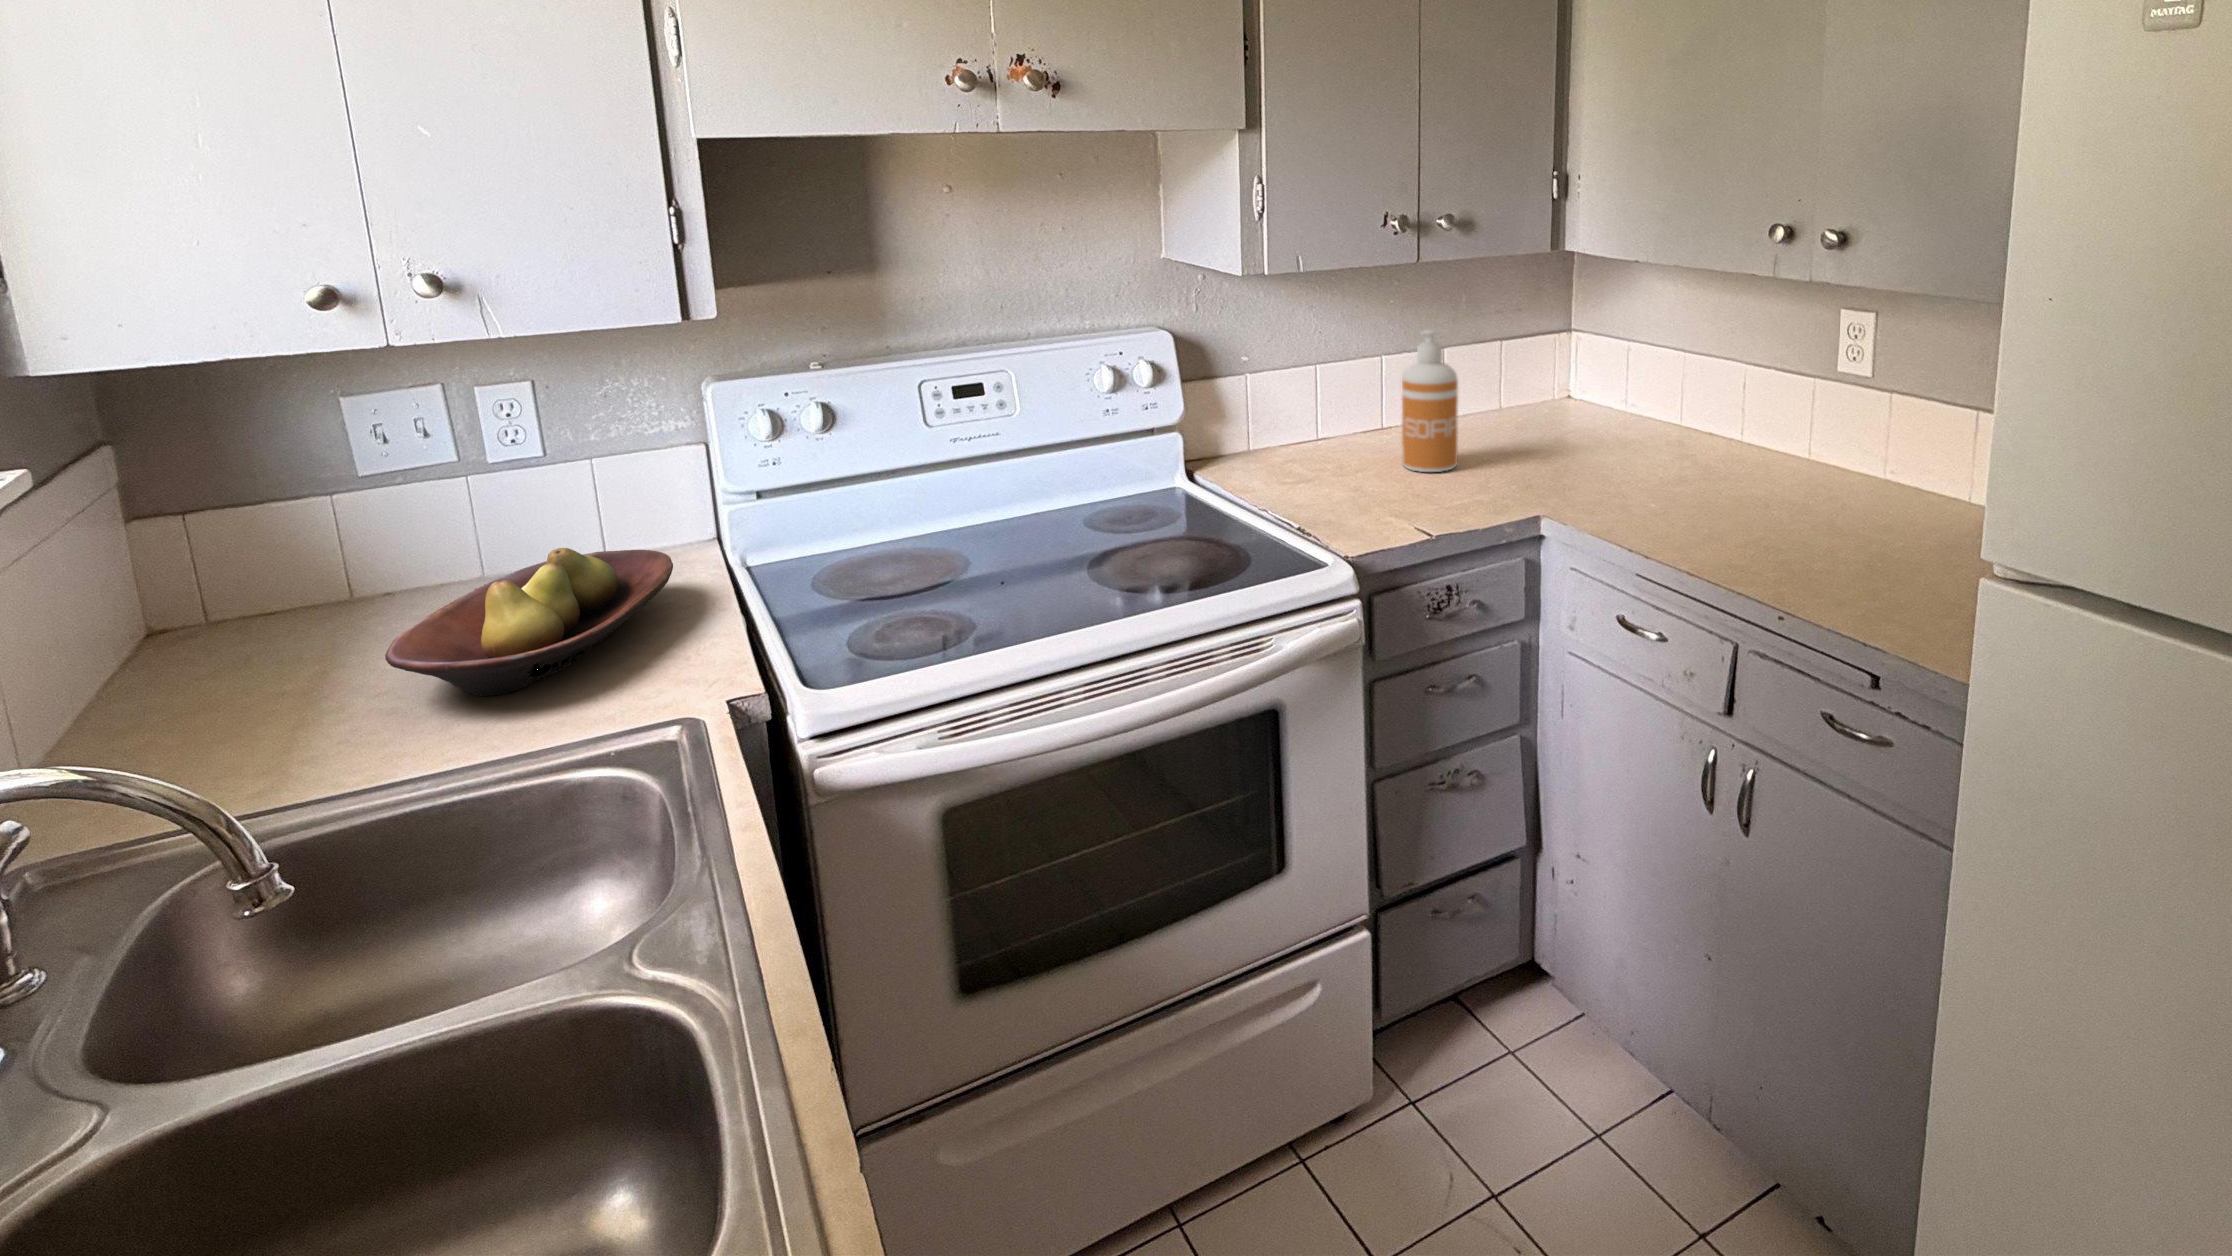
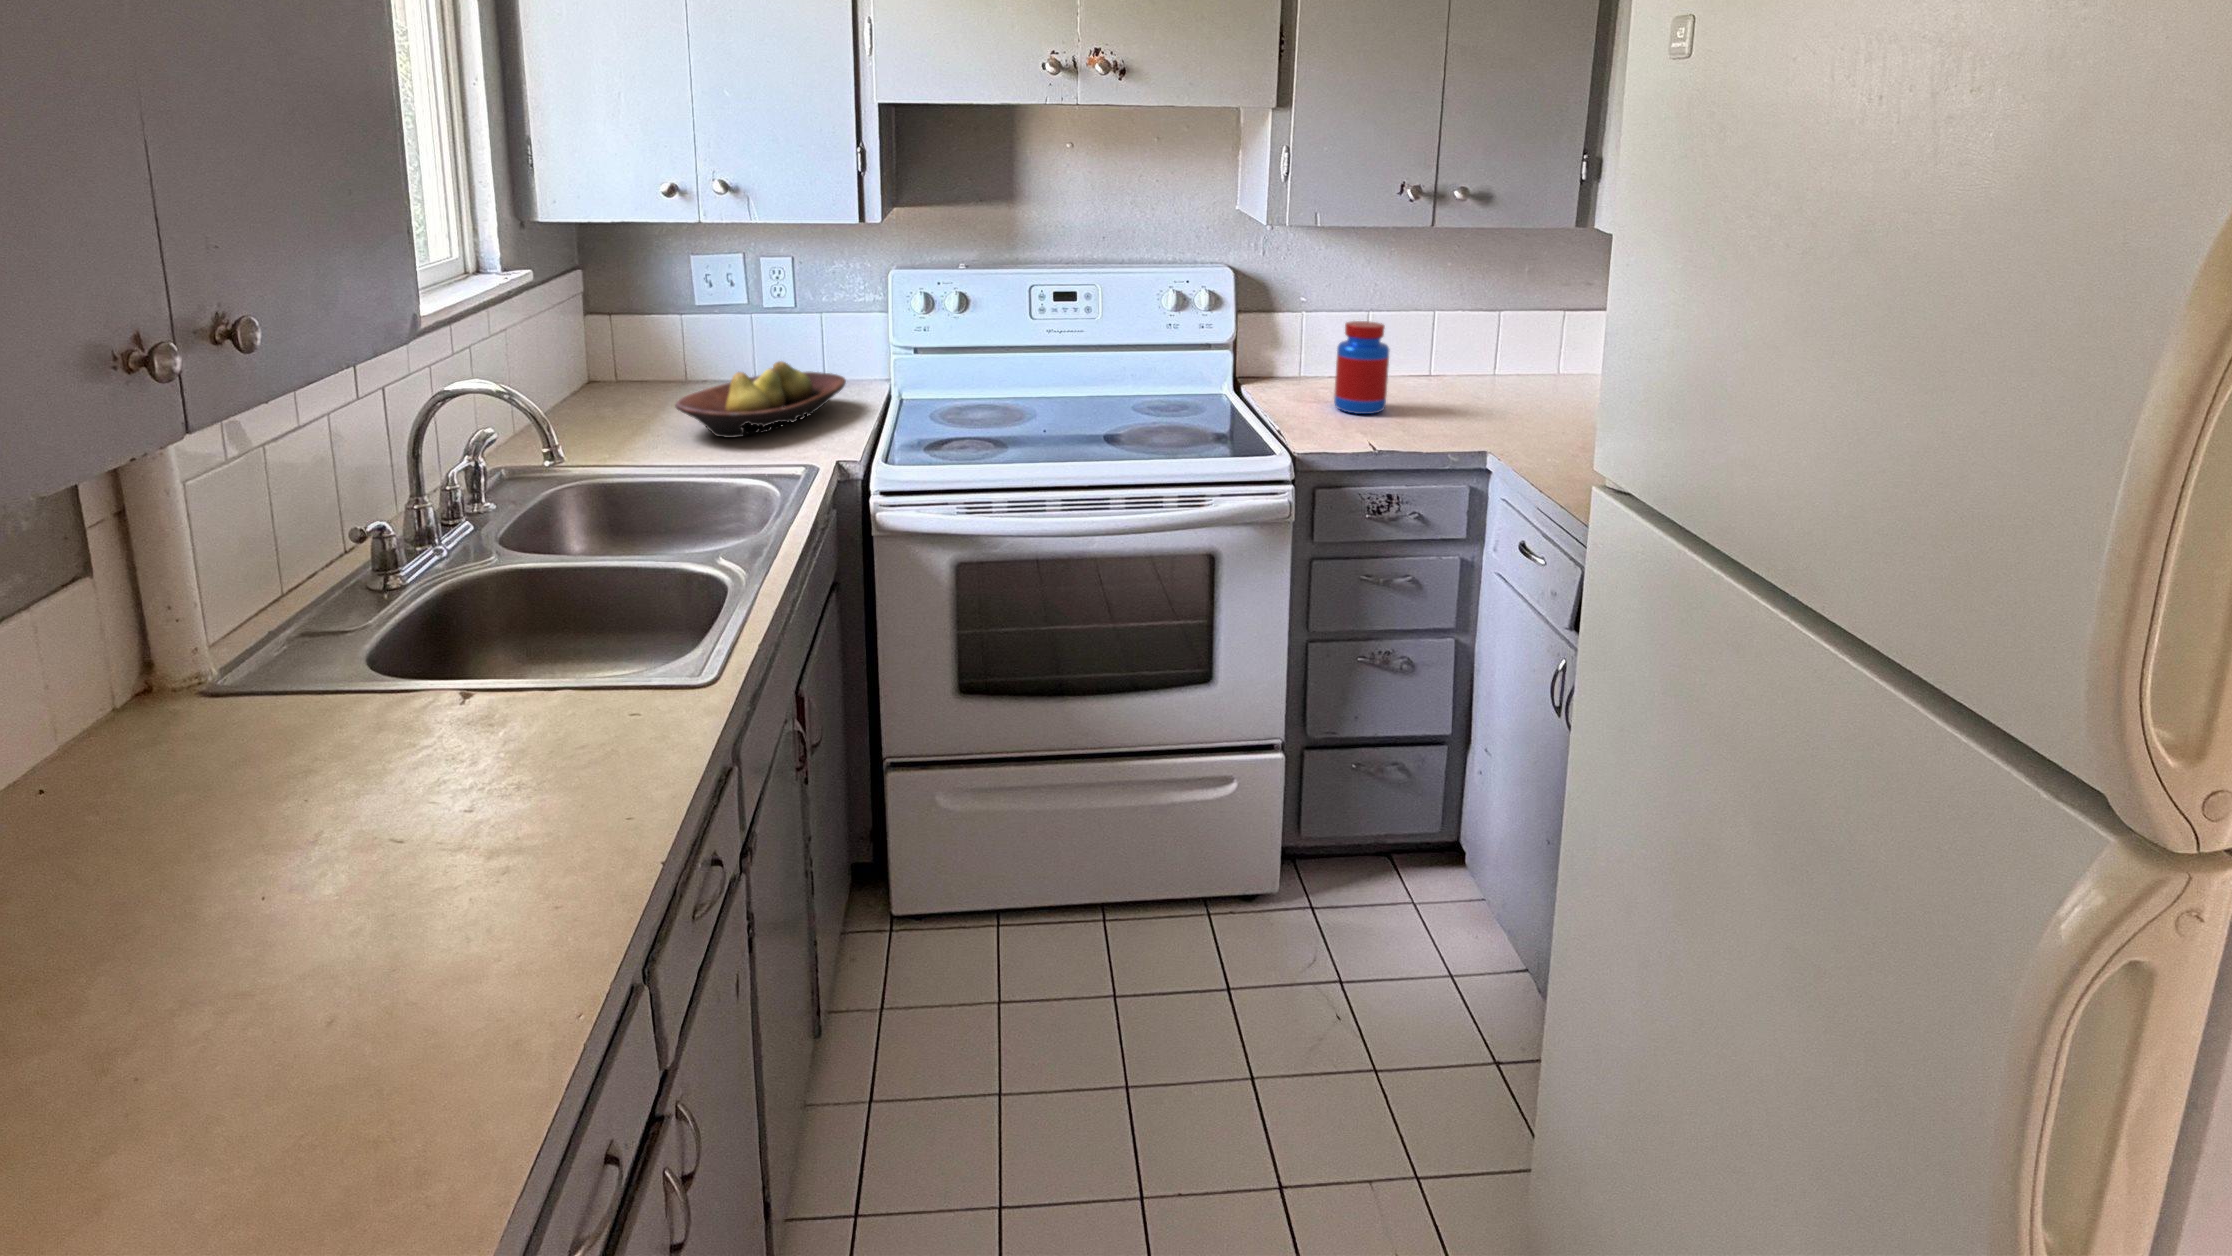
soap dispenser: present [1402,330,1458,472] -> none [1416,289,1472,412]
jar: none [1320,378,1382,489] -> present [1334,321,1389,414]

